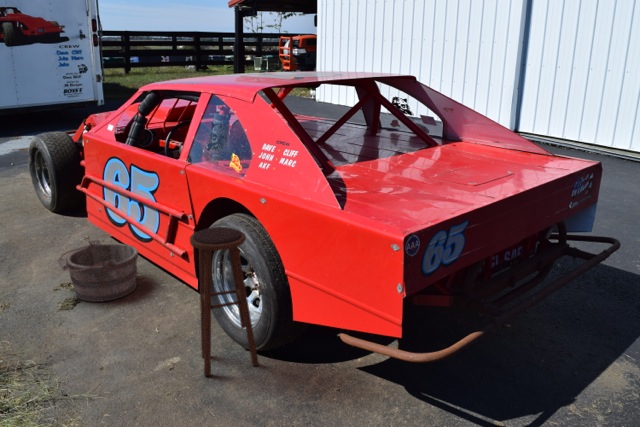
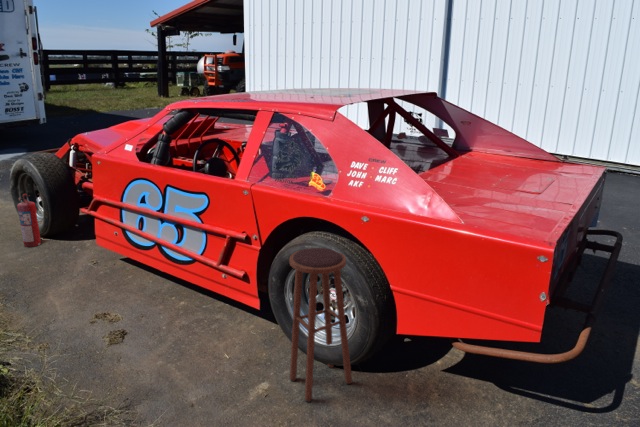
fire extinguisher: none [28,170,49,222] -> present [17,194,41,247]
bucket: present [58,239,138,302] -> none [97,264,181,331]

